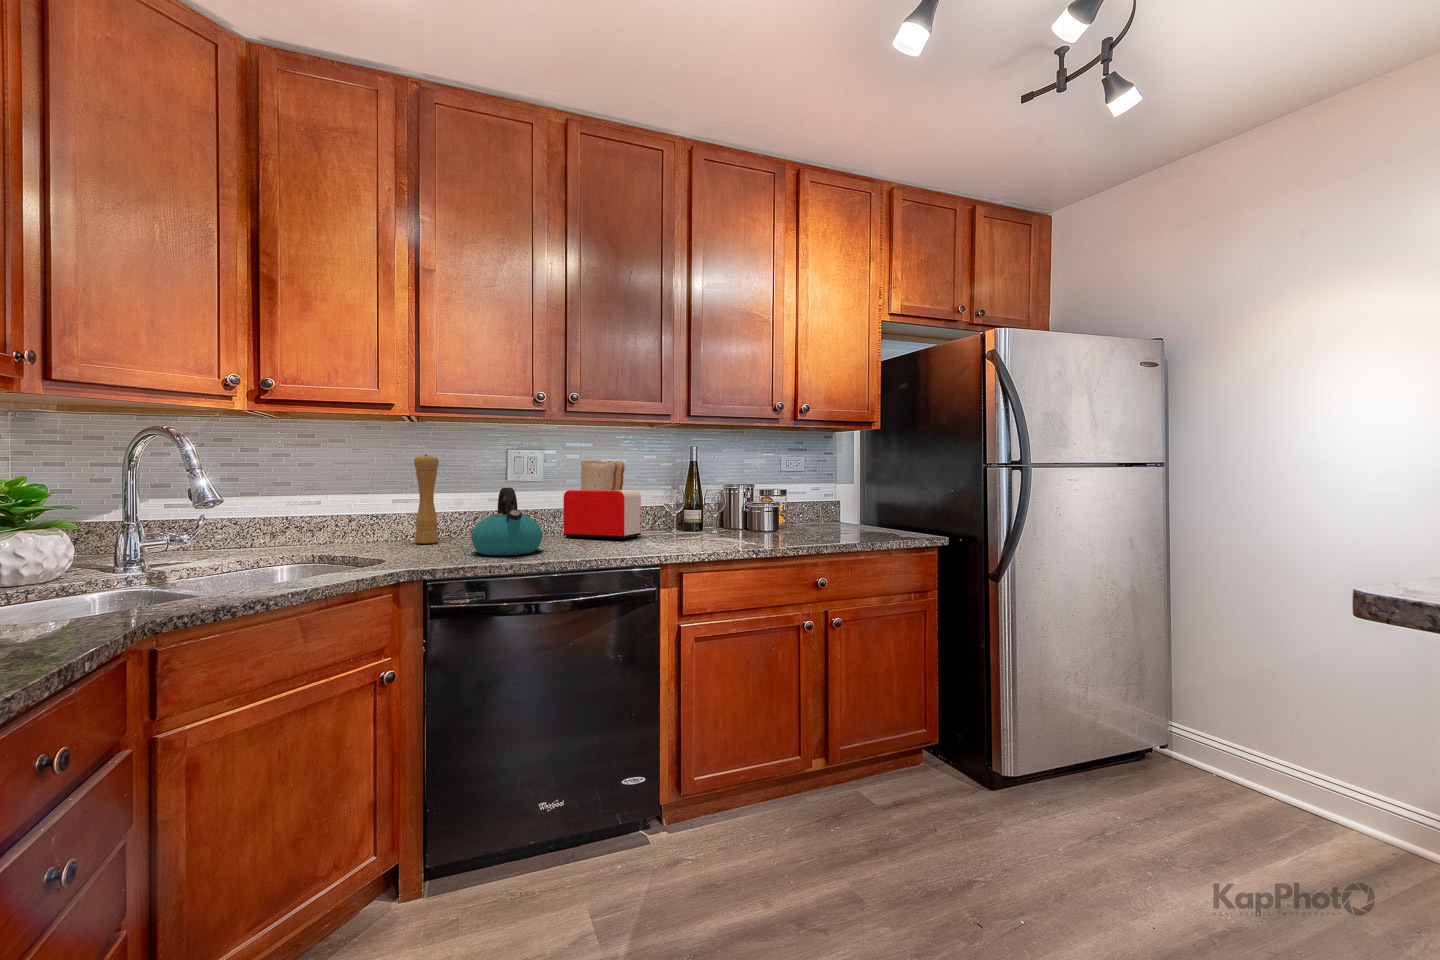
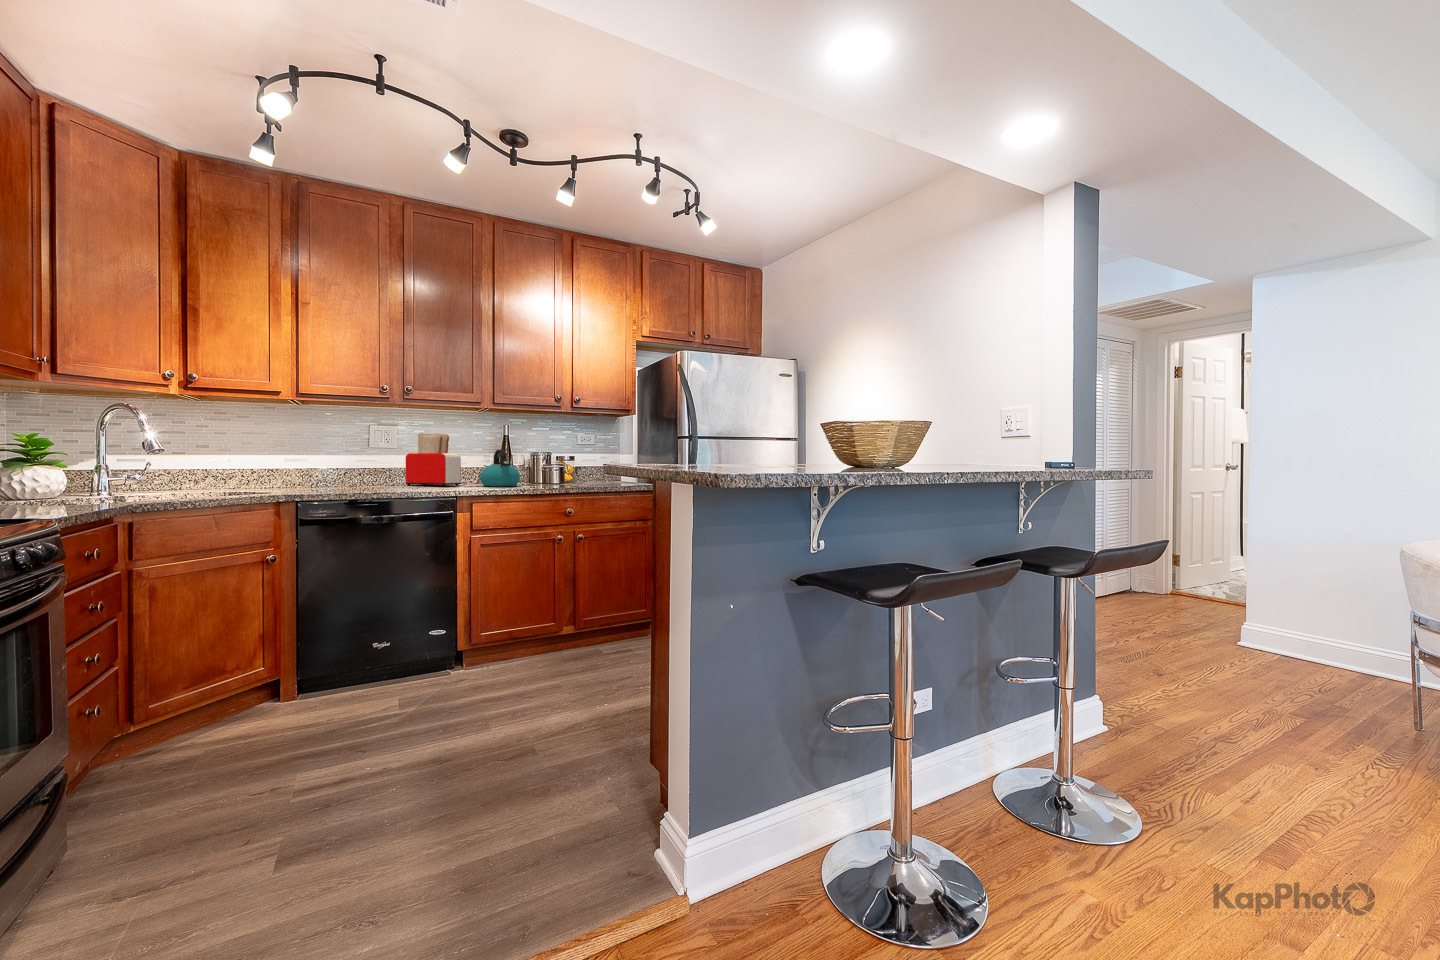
pepper mill: present [414,455,439,543] -> none [296,427,314,486]
kettle: present [471,488,543,555] -> present [480,450,520,486]

